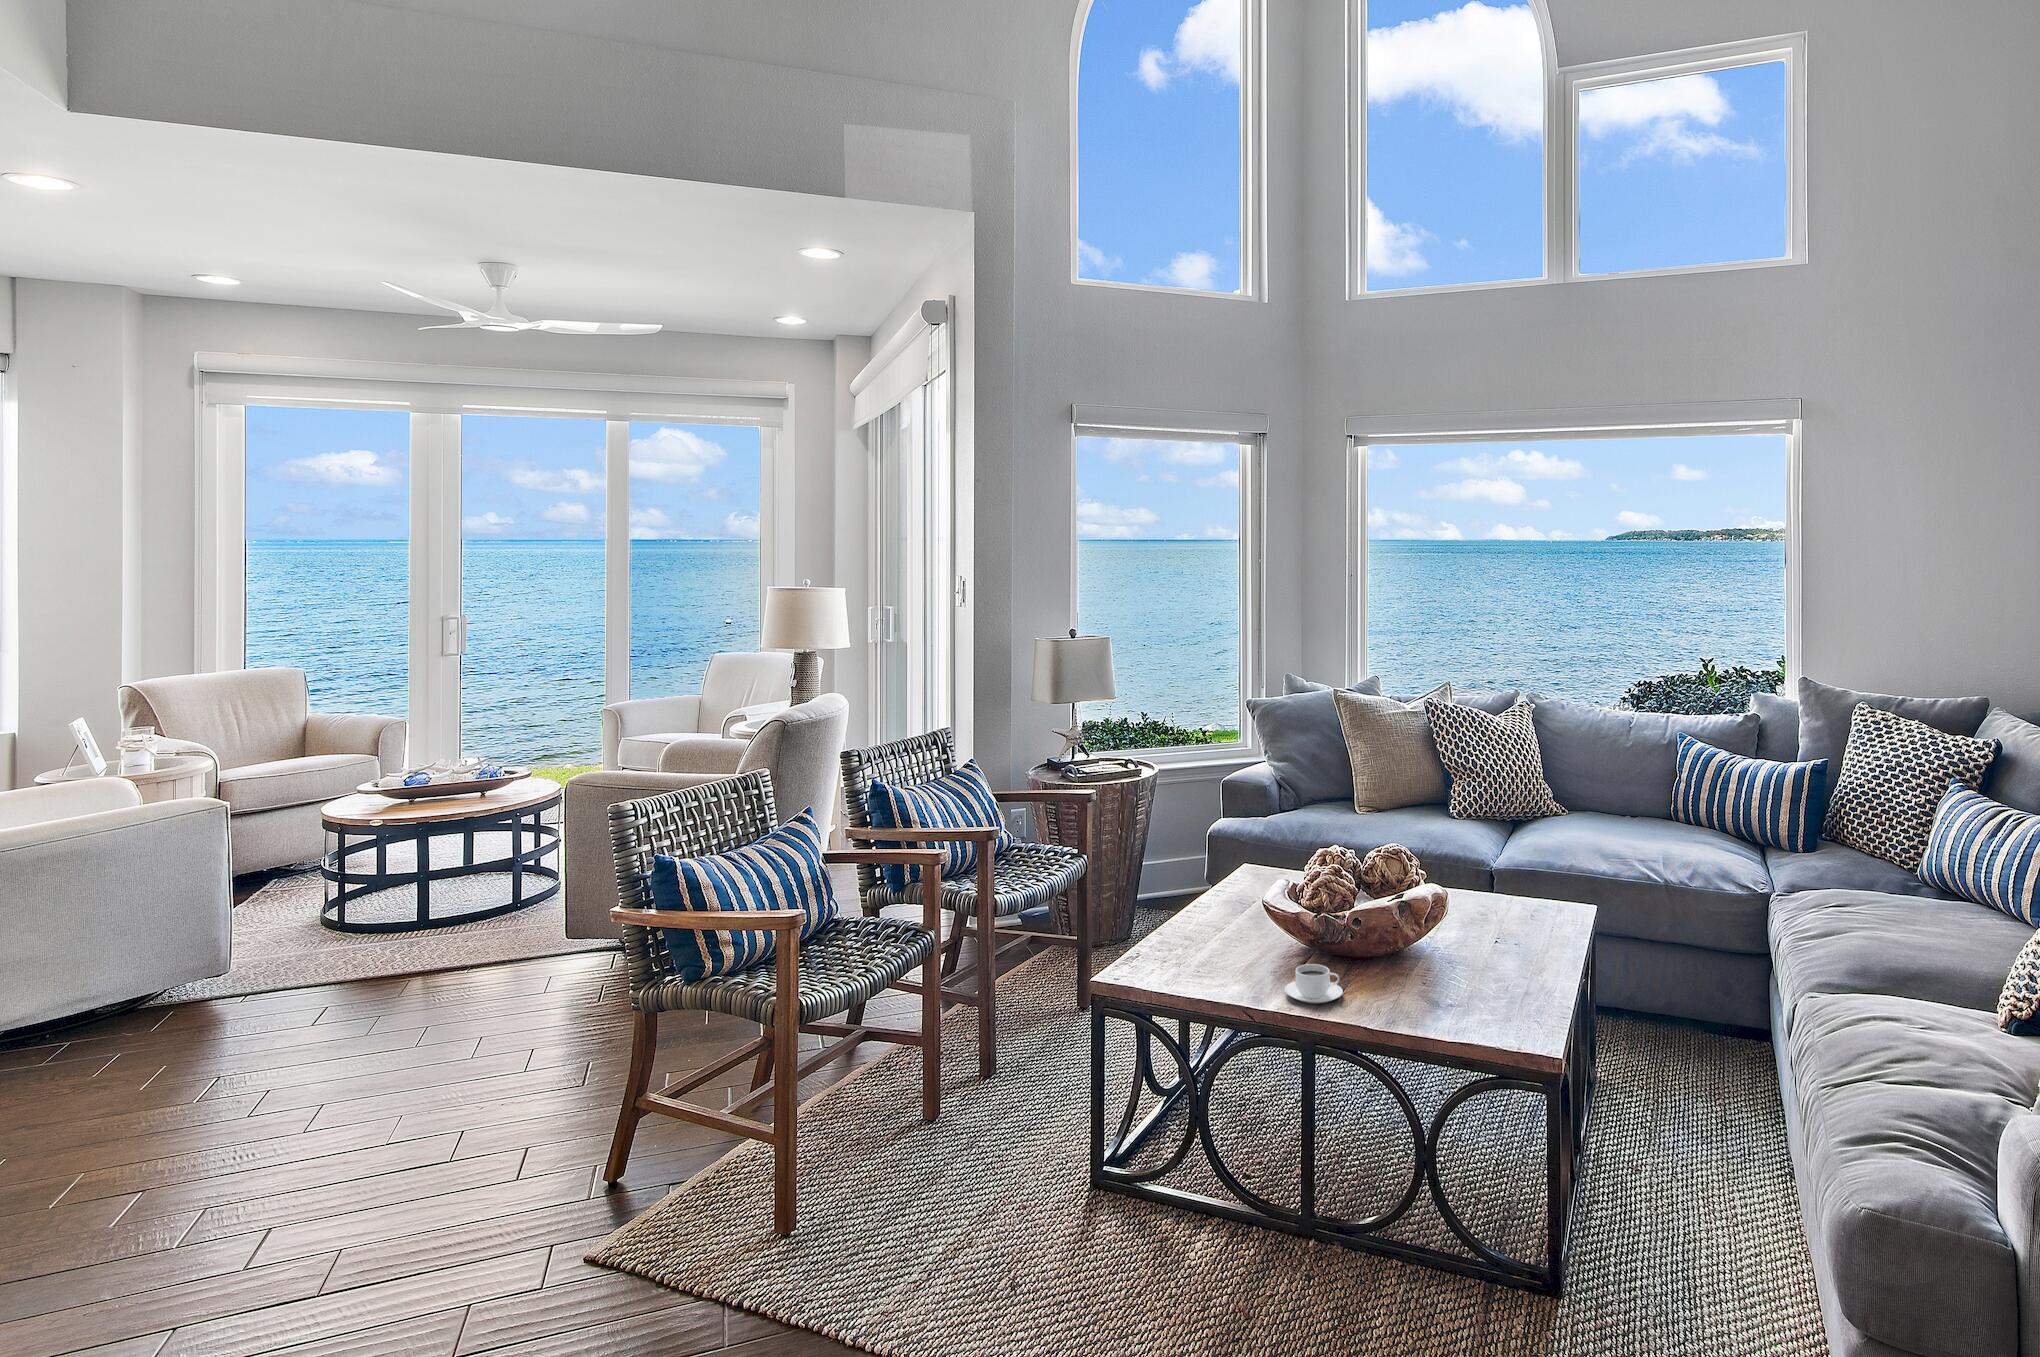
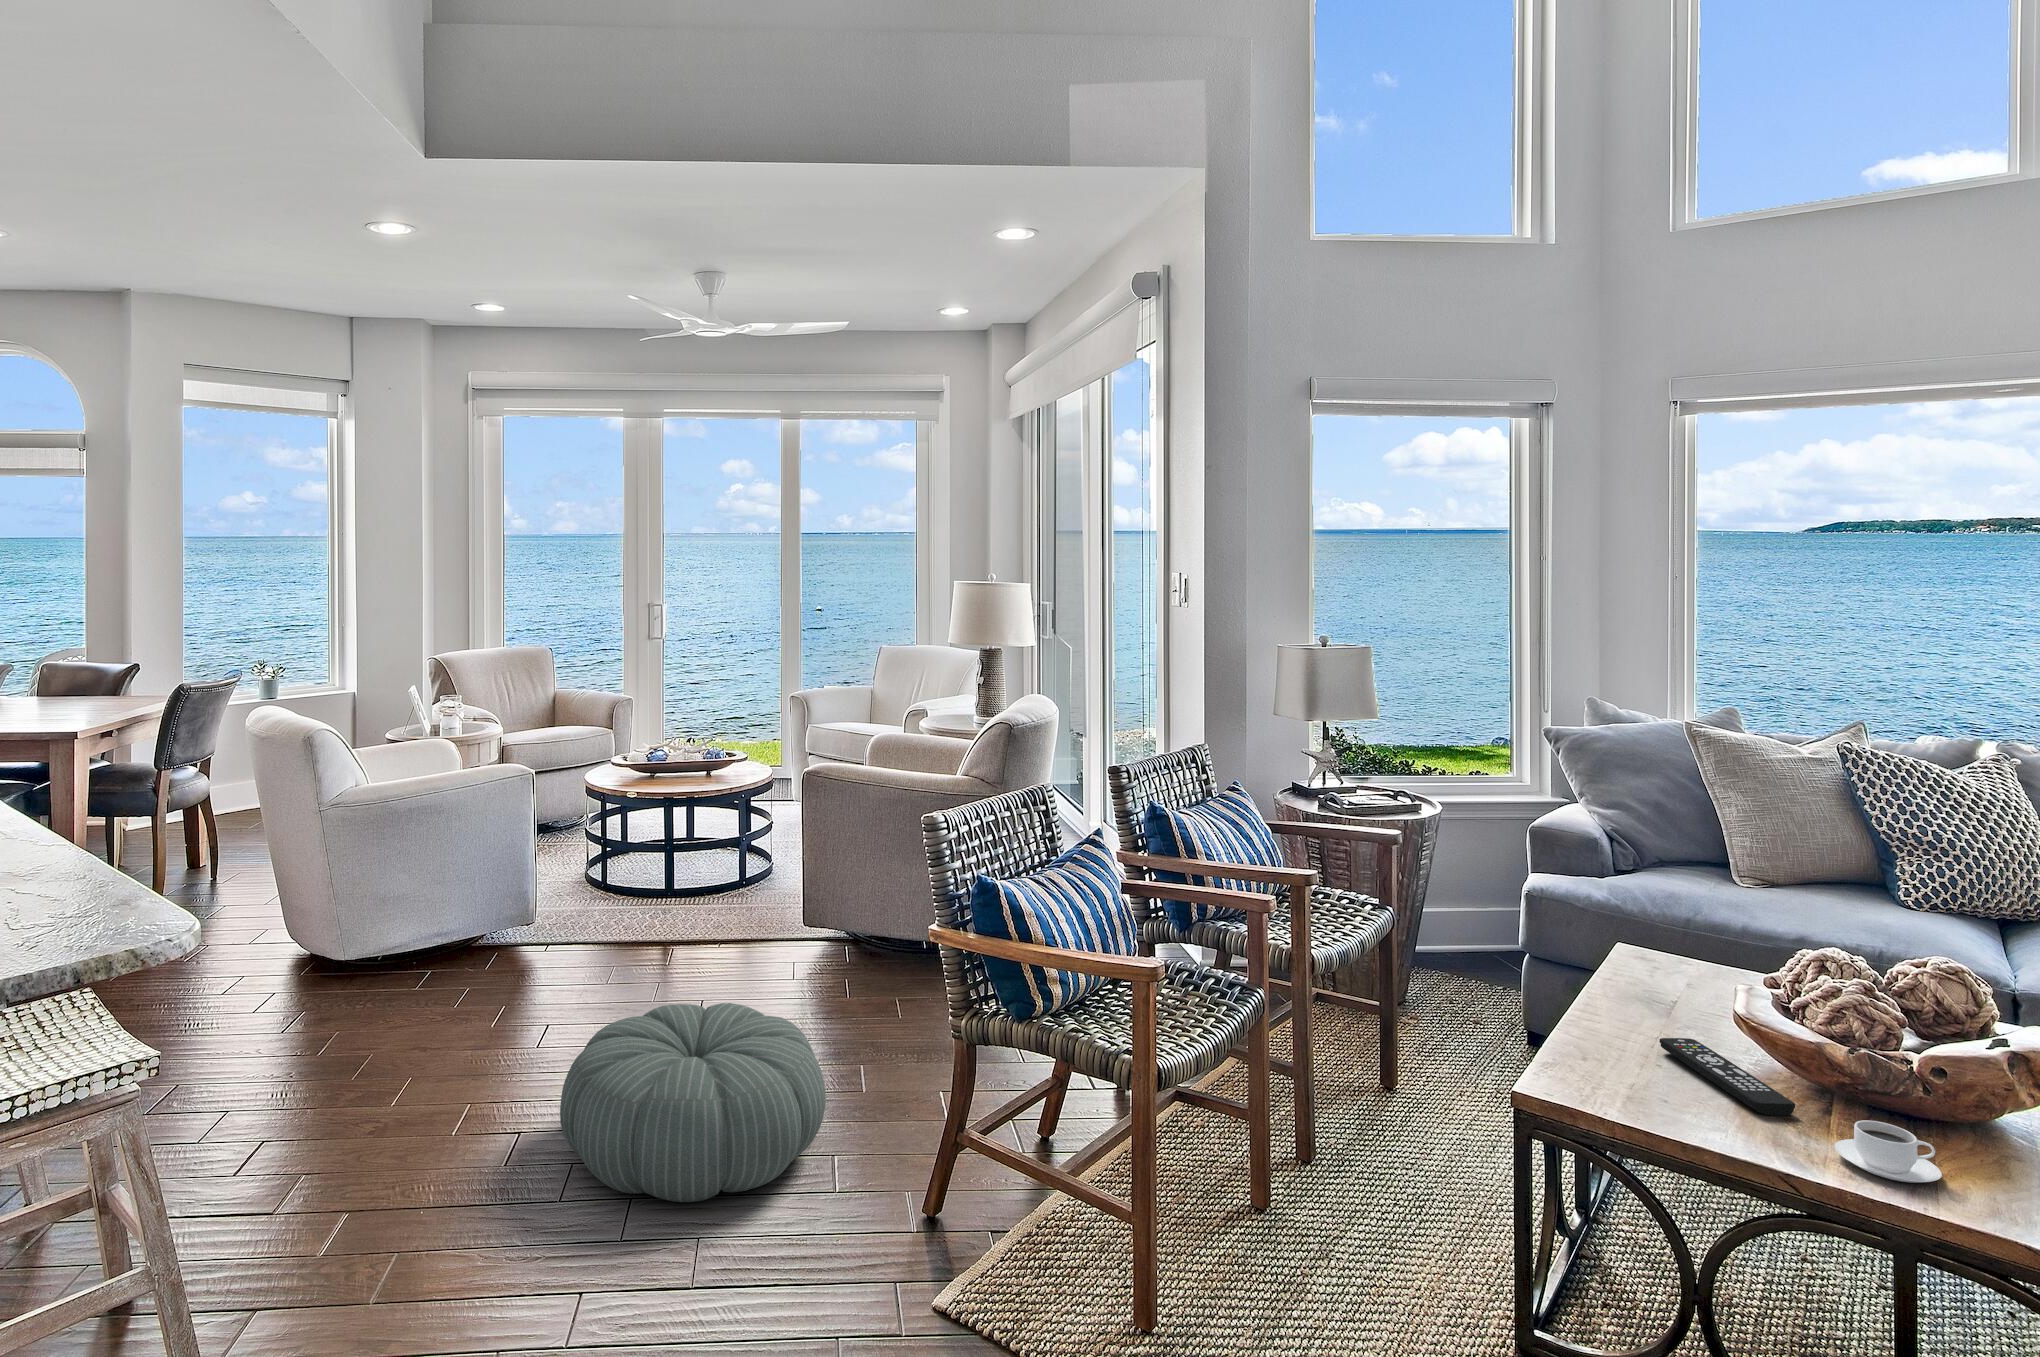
remote control: none [1215,927,1278,973] -> present [1659,1038,1795,1116]
pouf: none [192,1015,521,1221] -> present [560,1003,826,1202]

